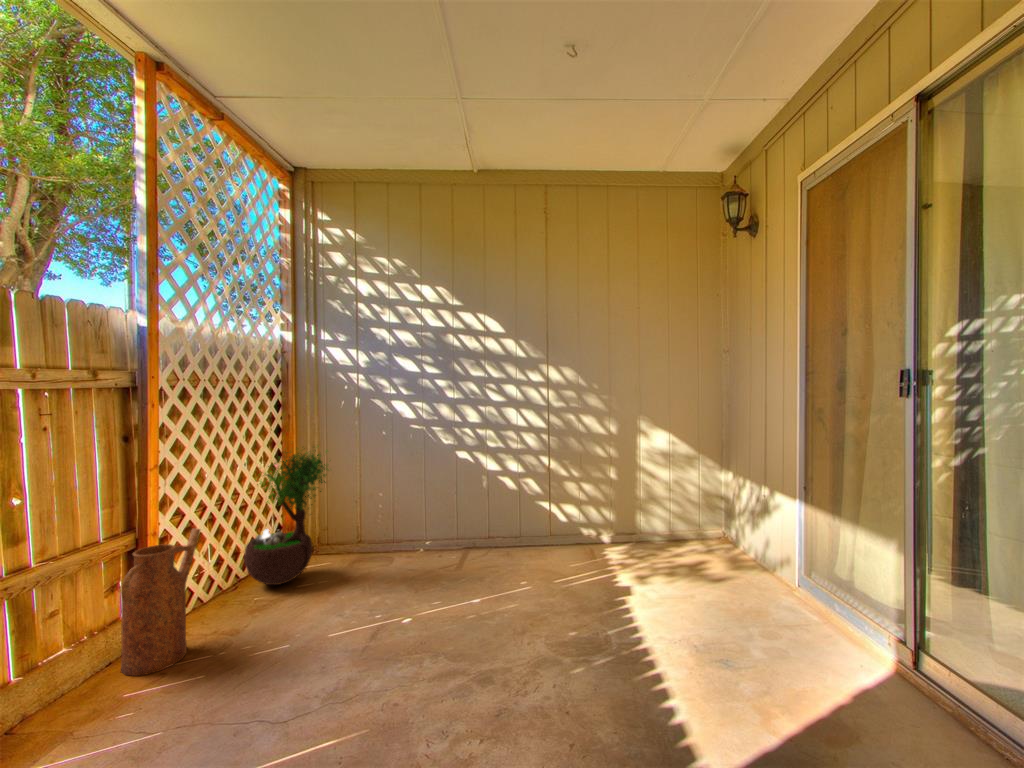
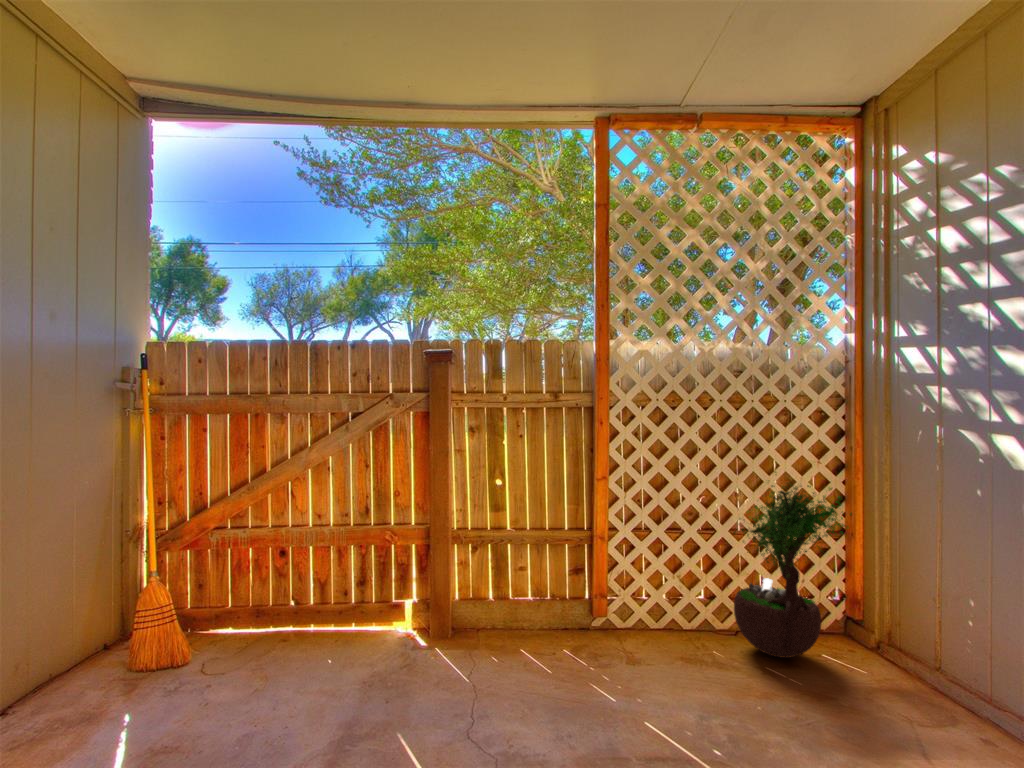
watering can: present [121,528,200,676] -> none [566,534,662,645]

